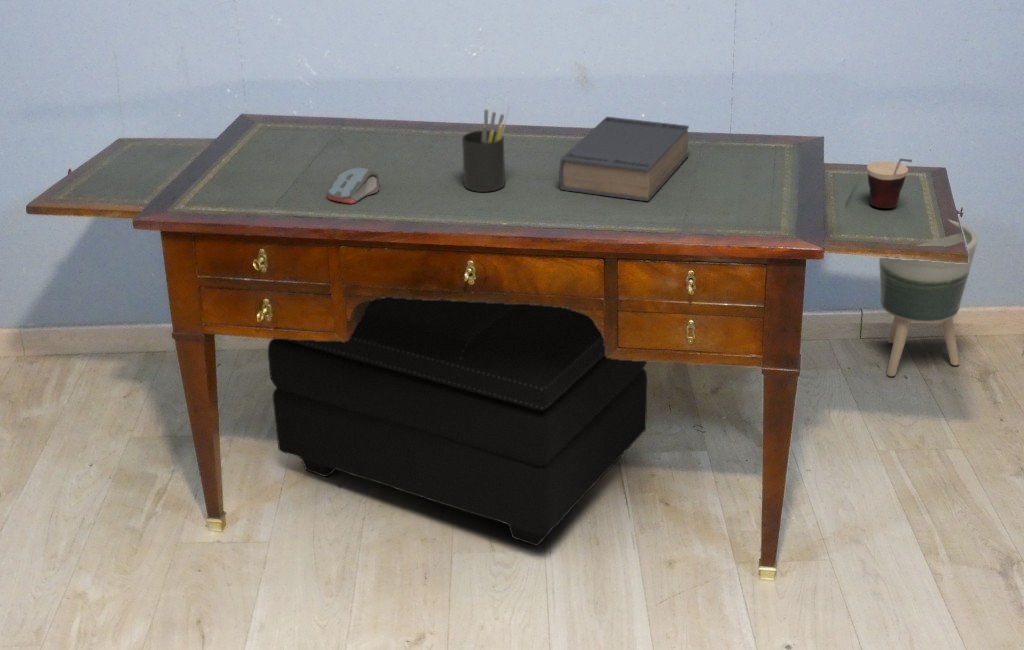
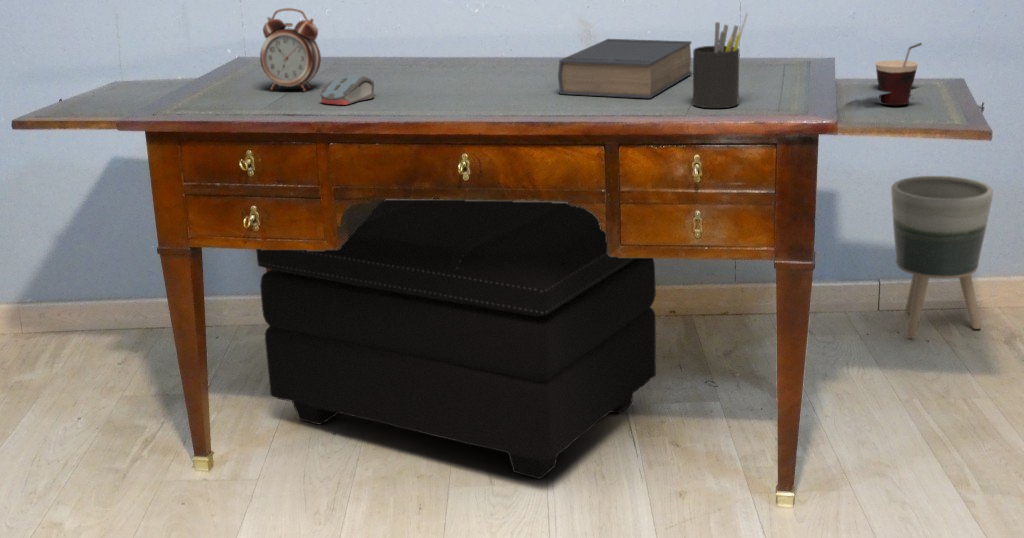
alarm clock: none [265,95,325,176] -> present [260,8,321,91]
pen holder: present [462,110,508,192] -> present [693,13,748,108]

